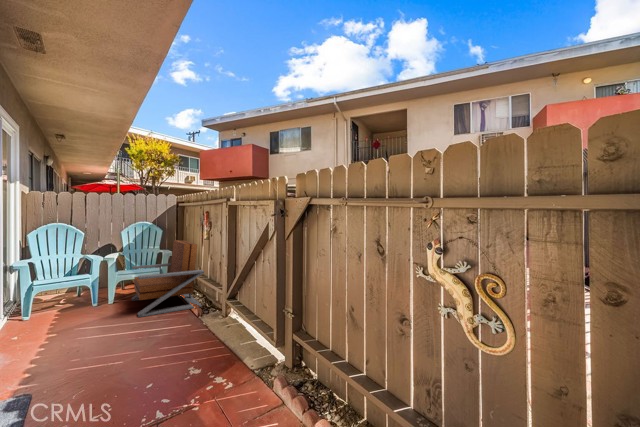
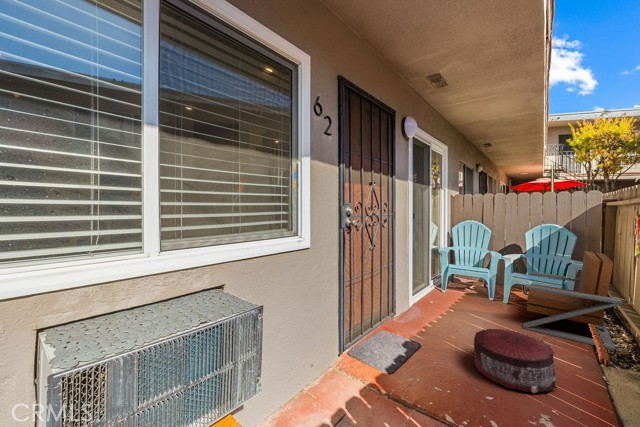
pouf: none [113,313,187,366] -> present [474,329,556,393]

